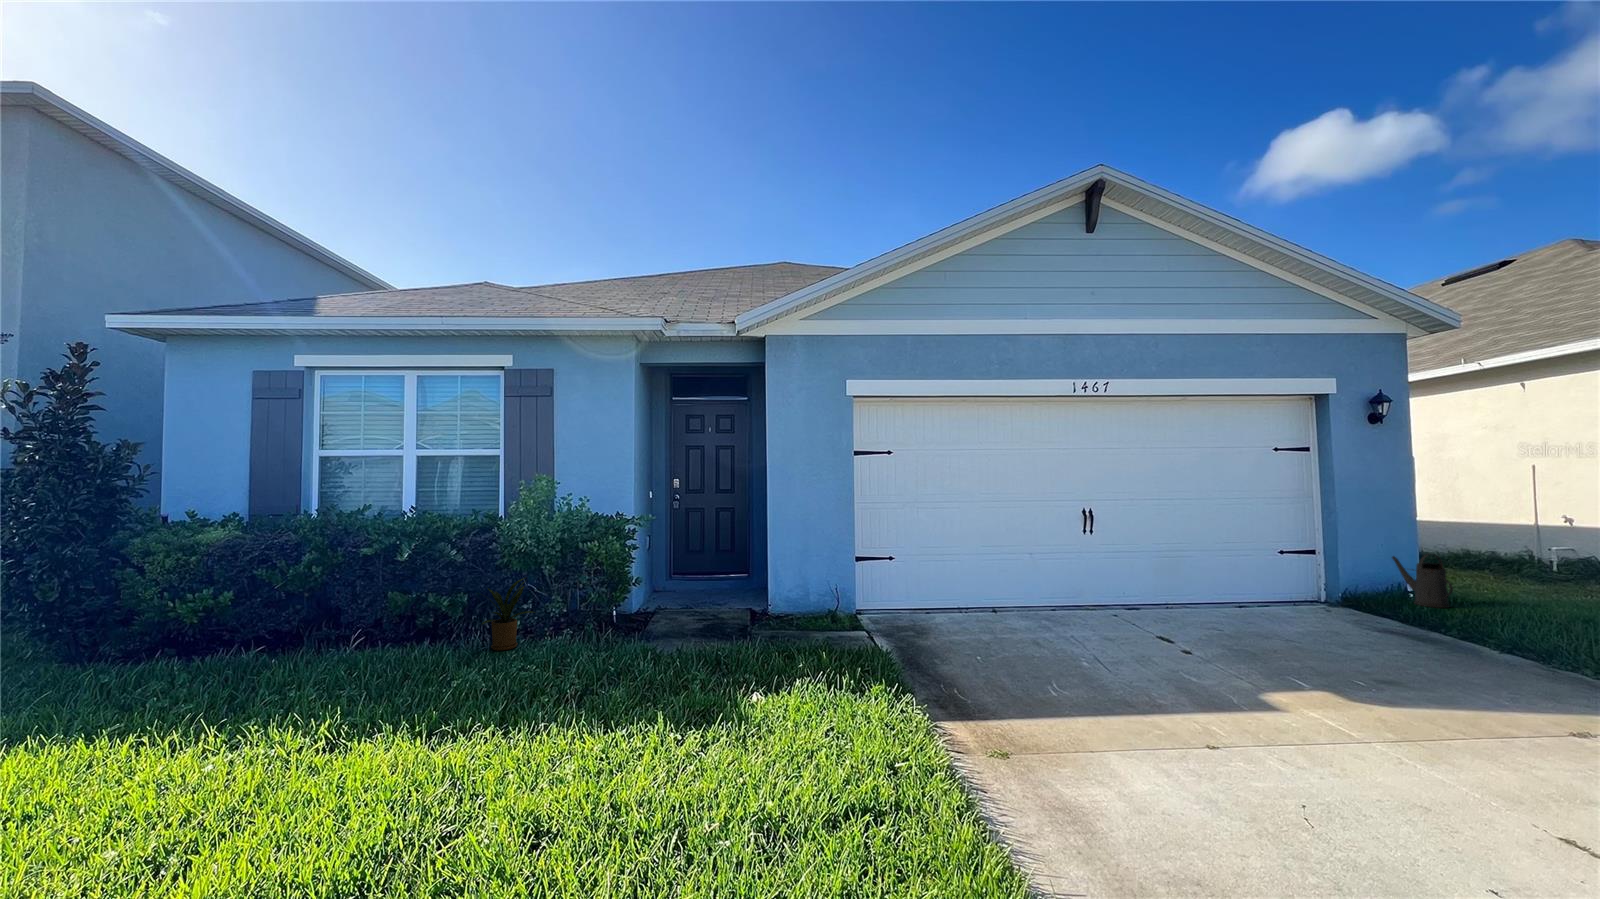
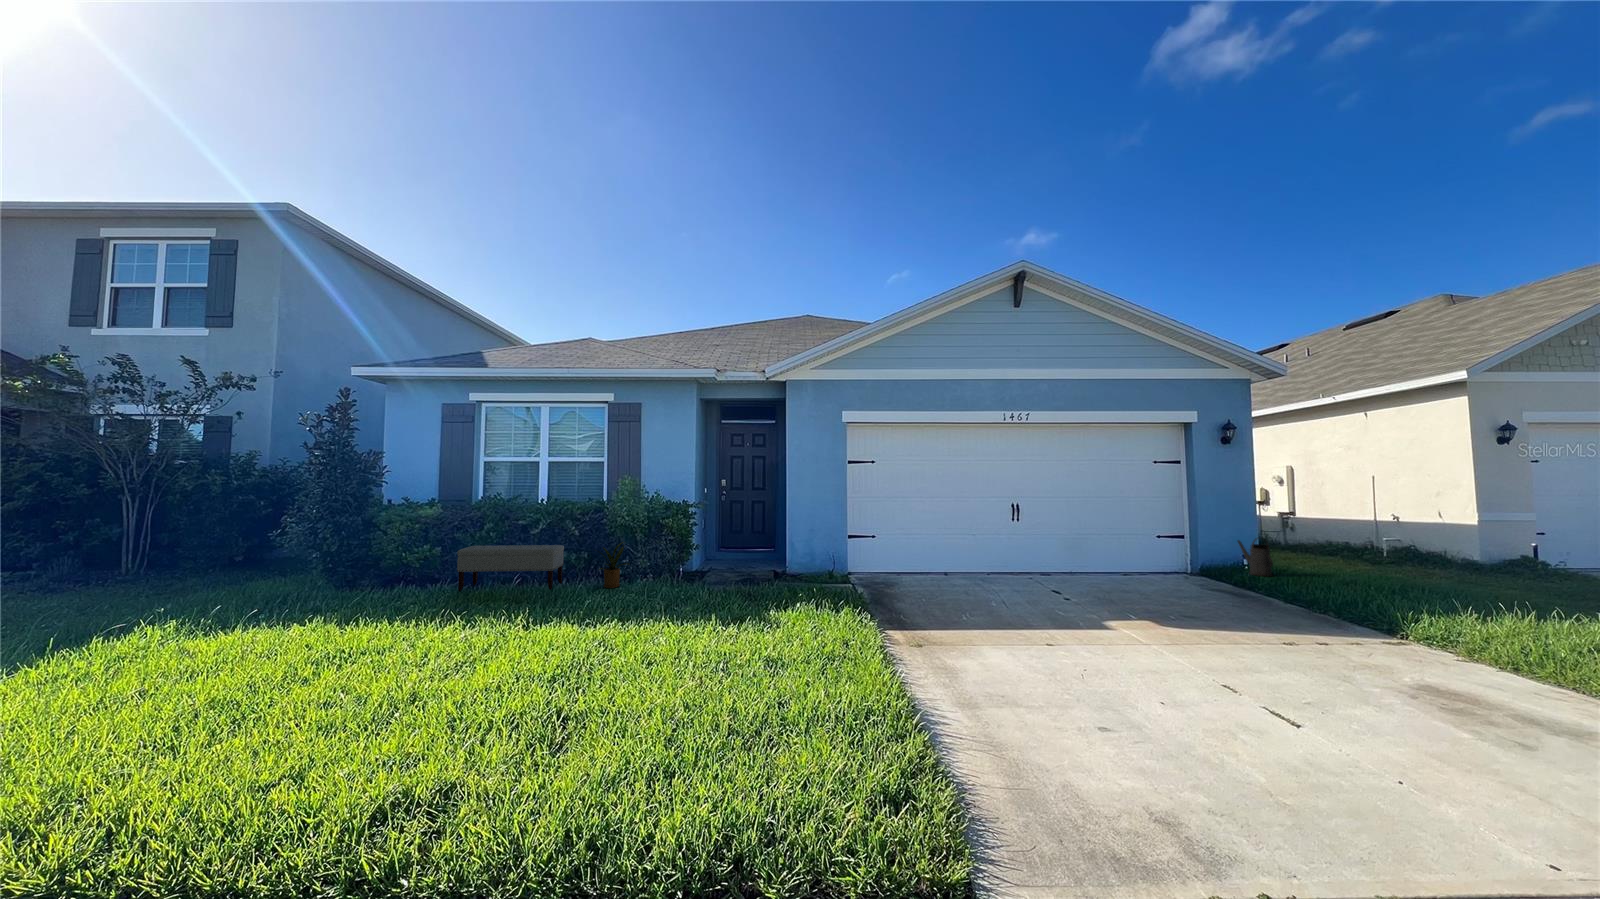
bench: none [251,585,430,663] -> present [457,545,564,591]

